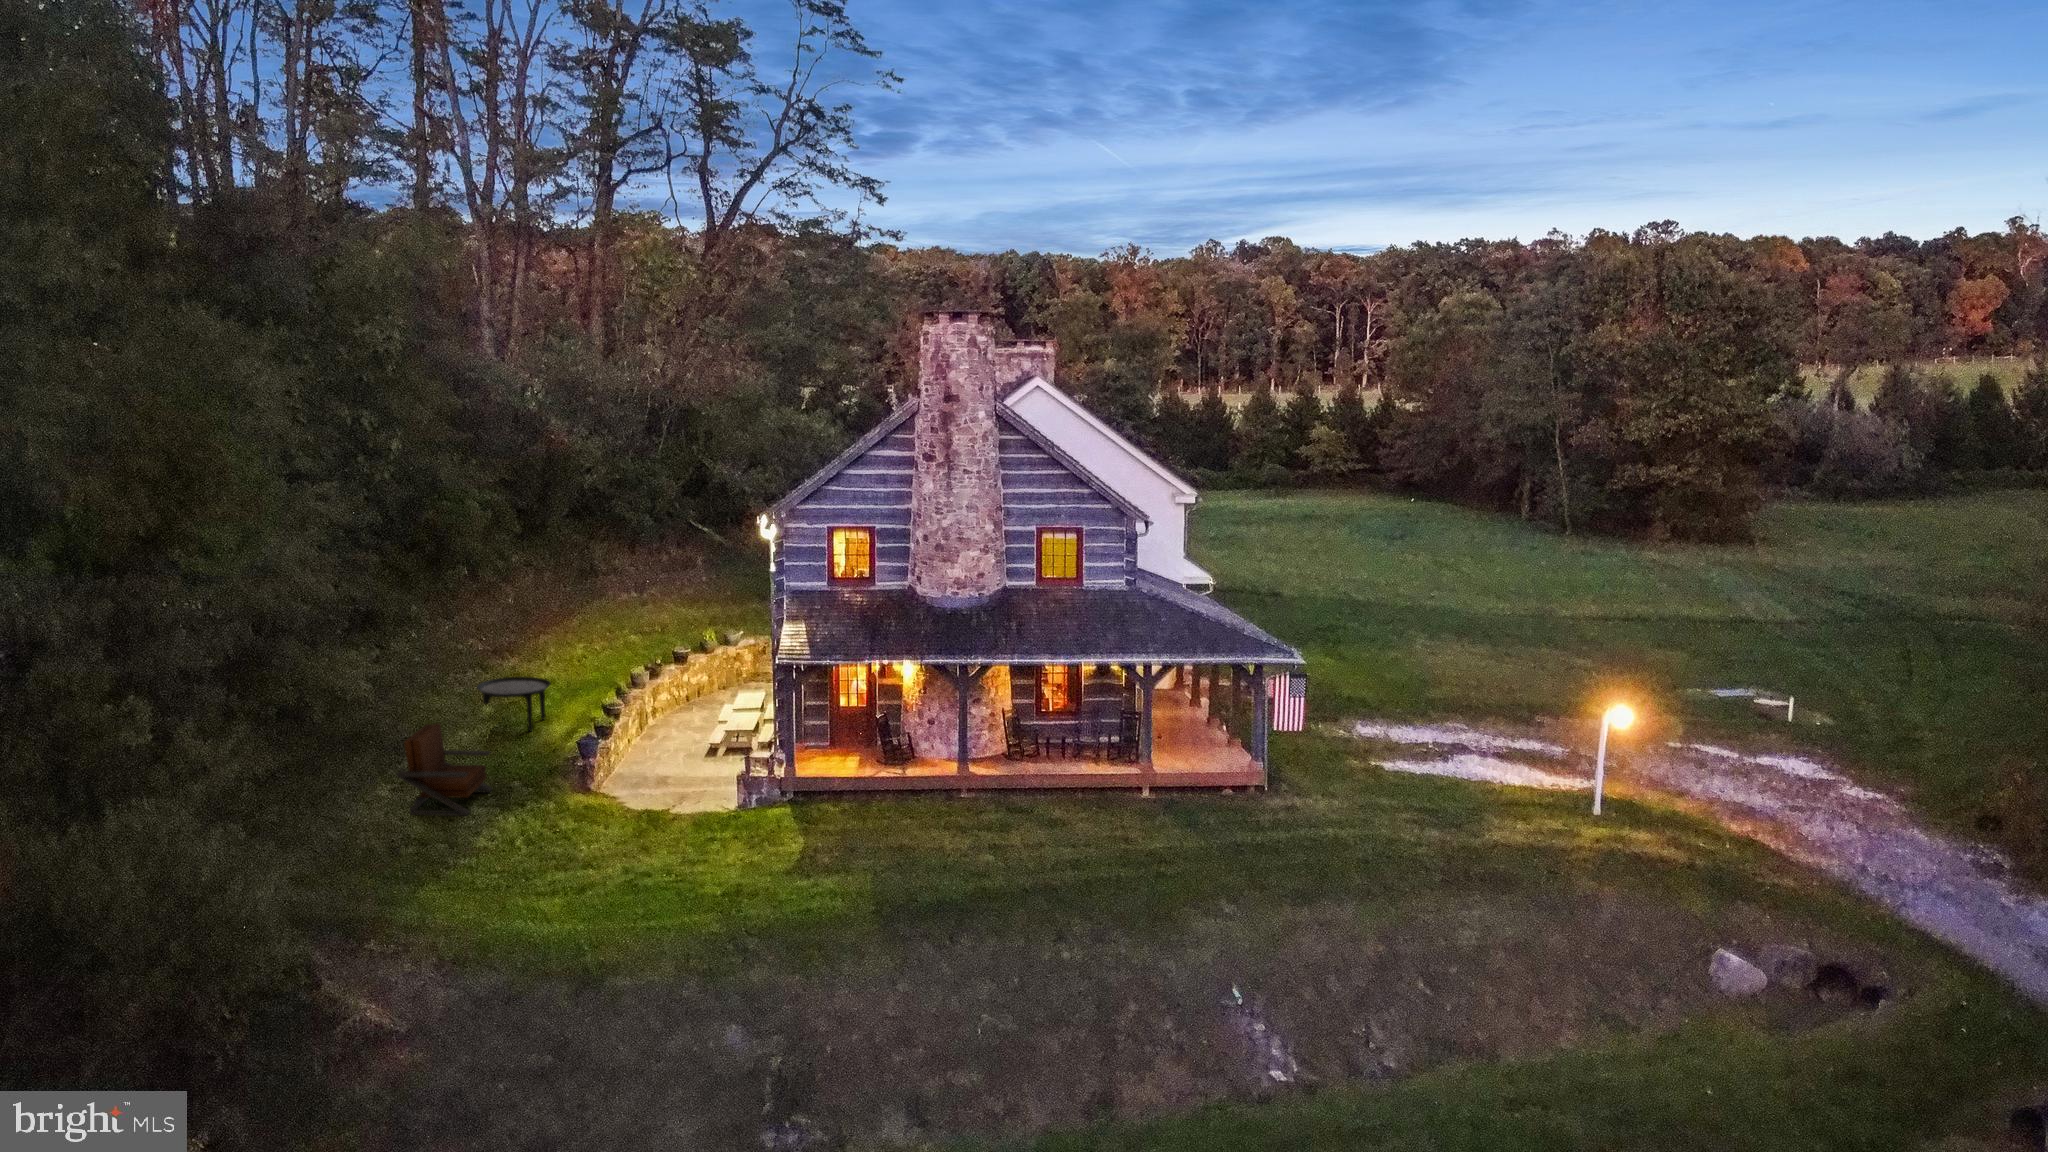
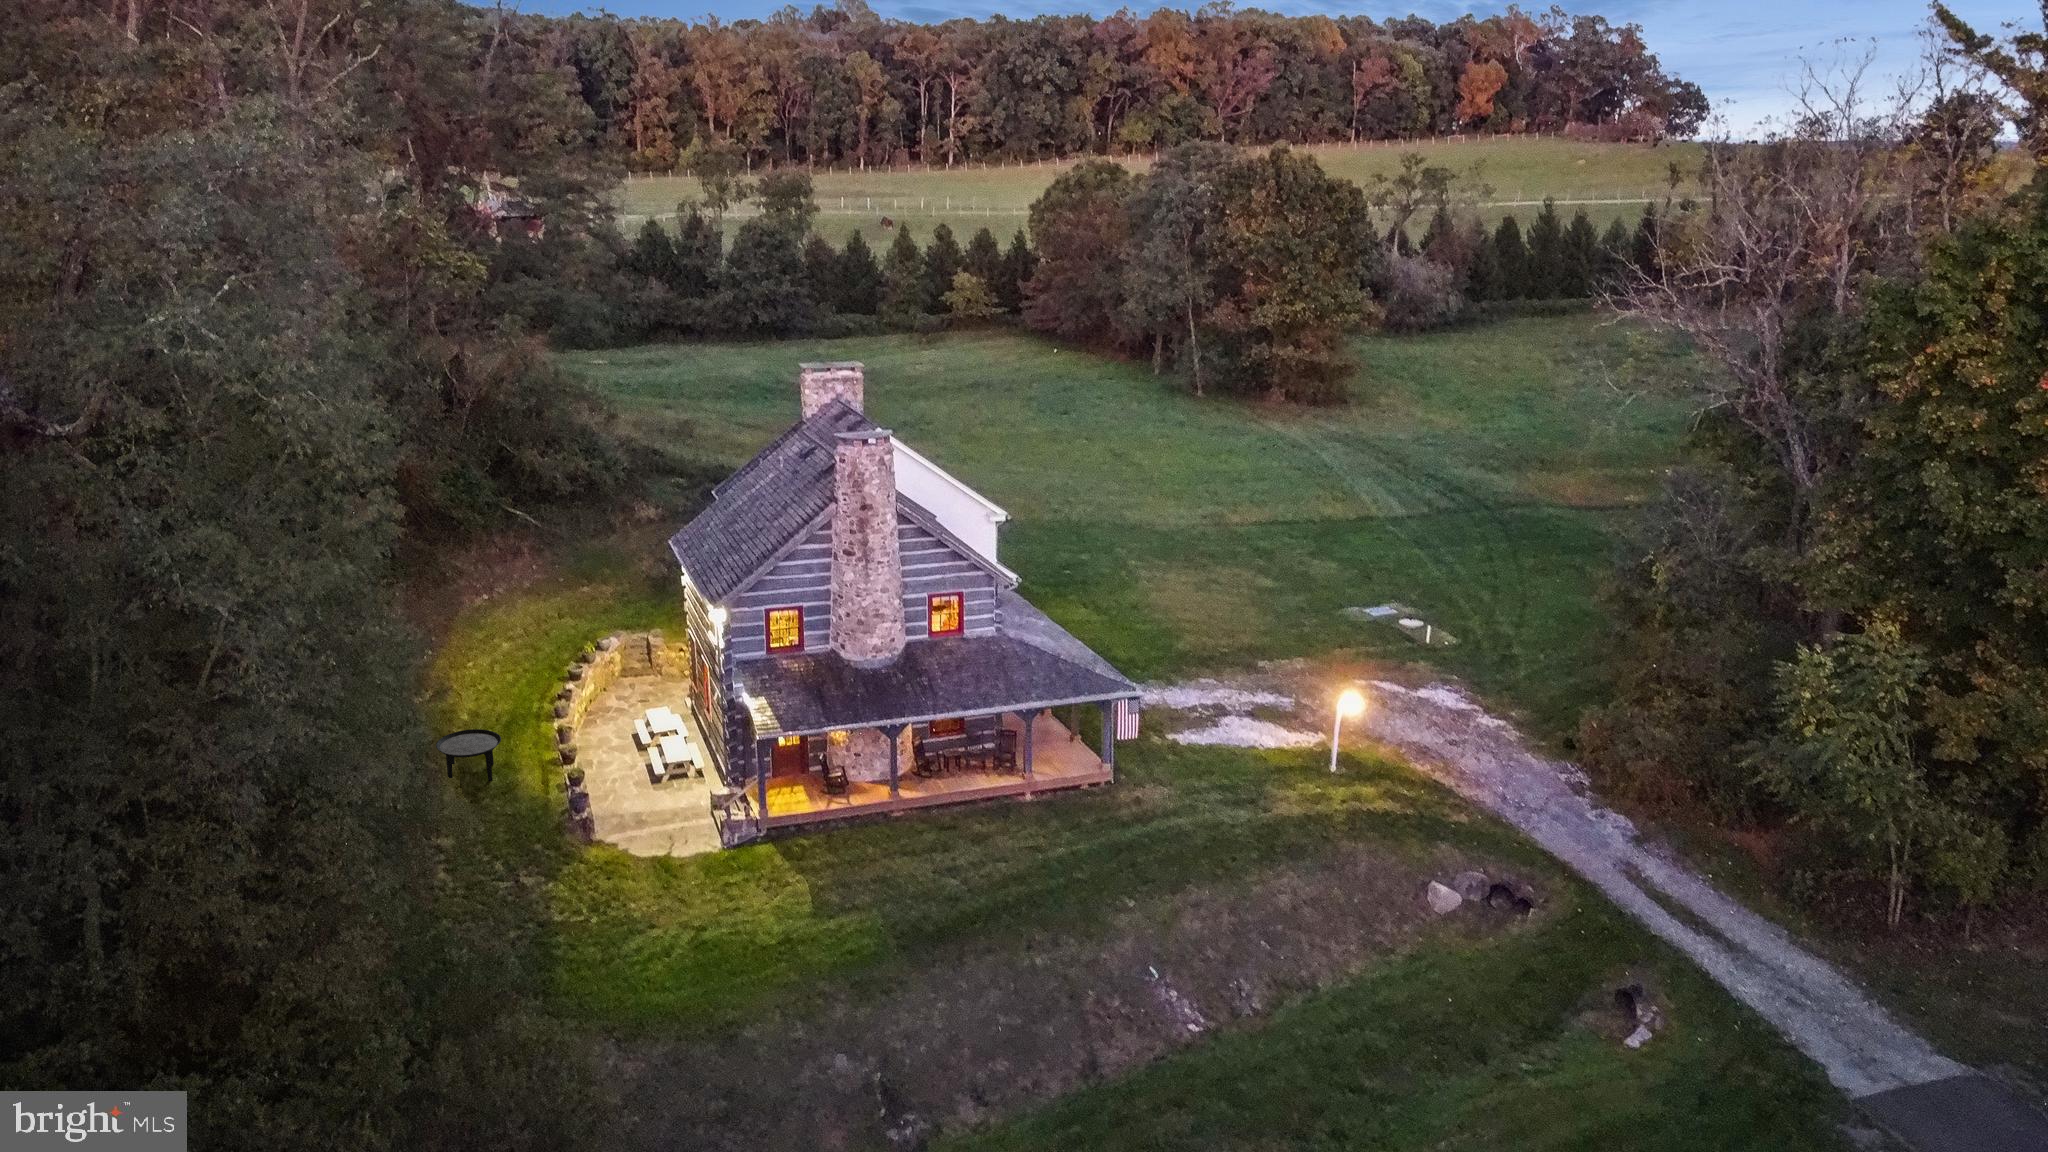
lounge chair: present [396,723,492,816] -> none [446,810,508,895]

